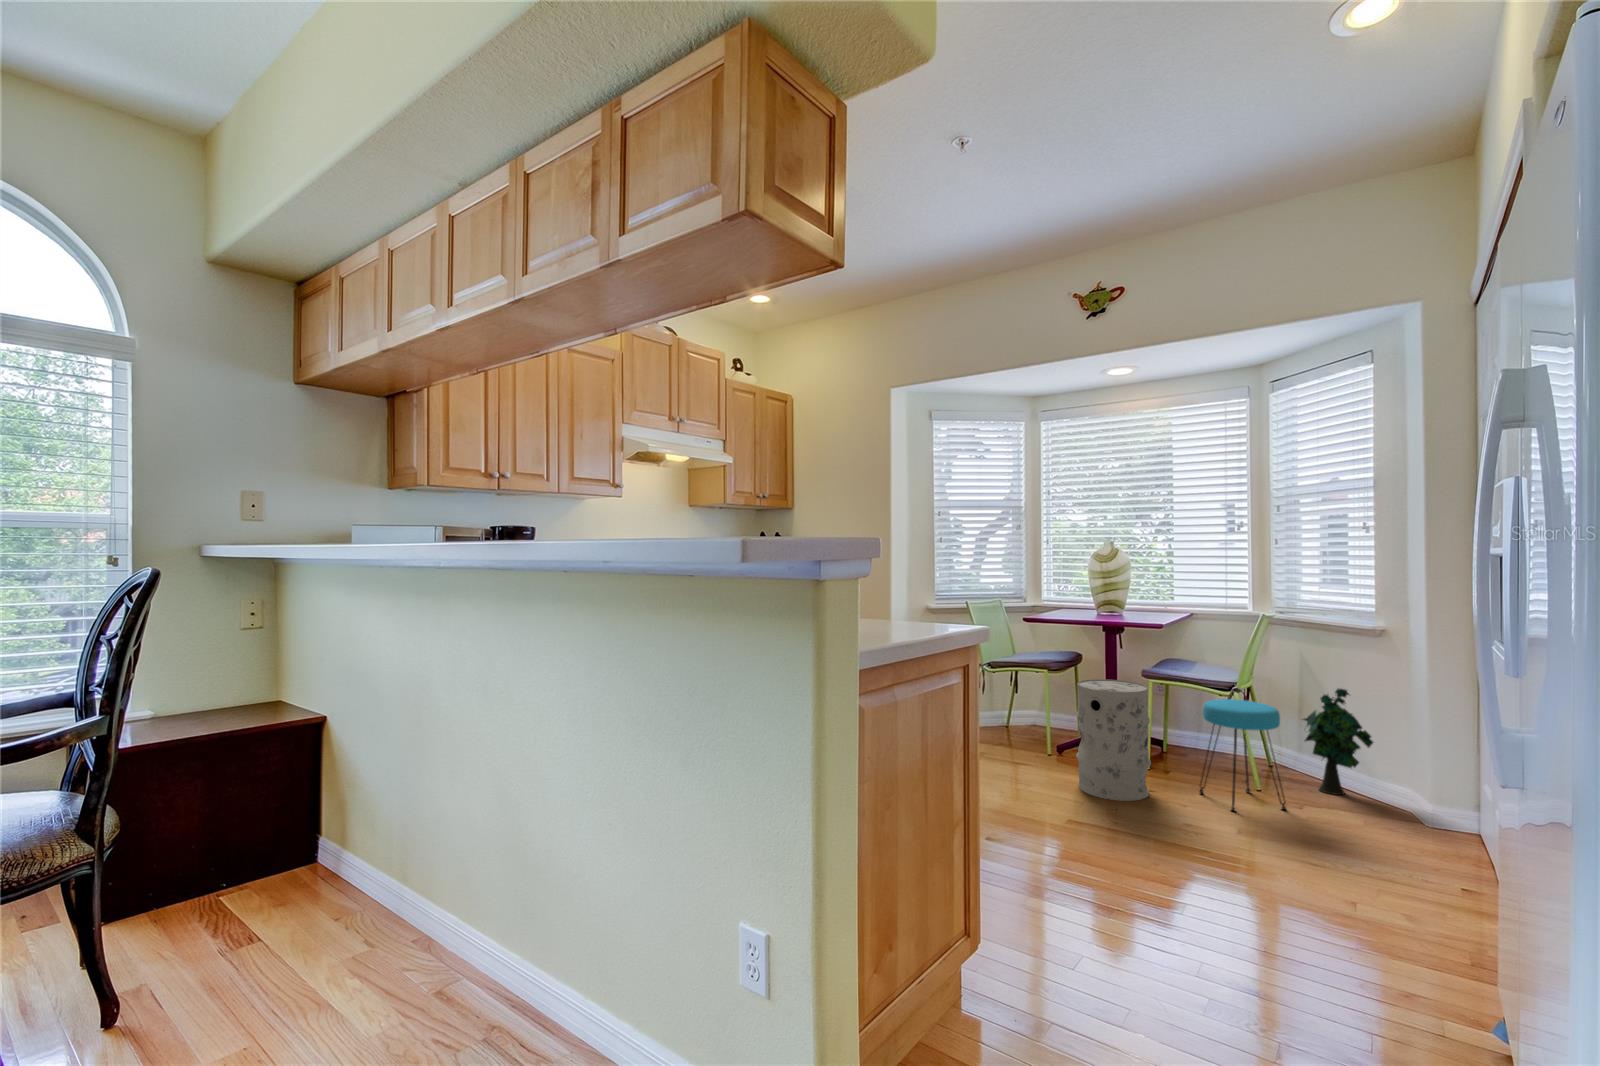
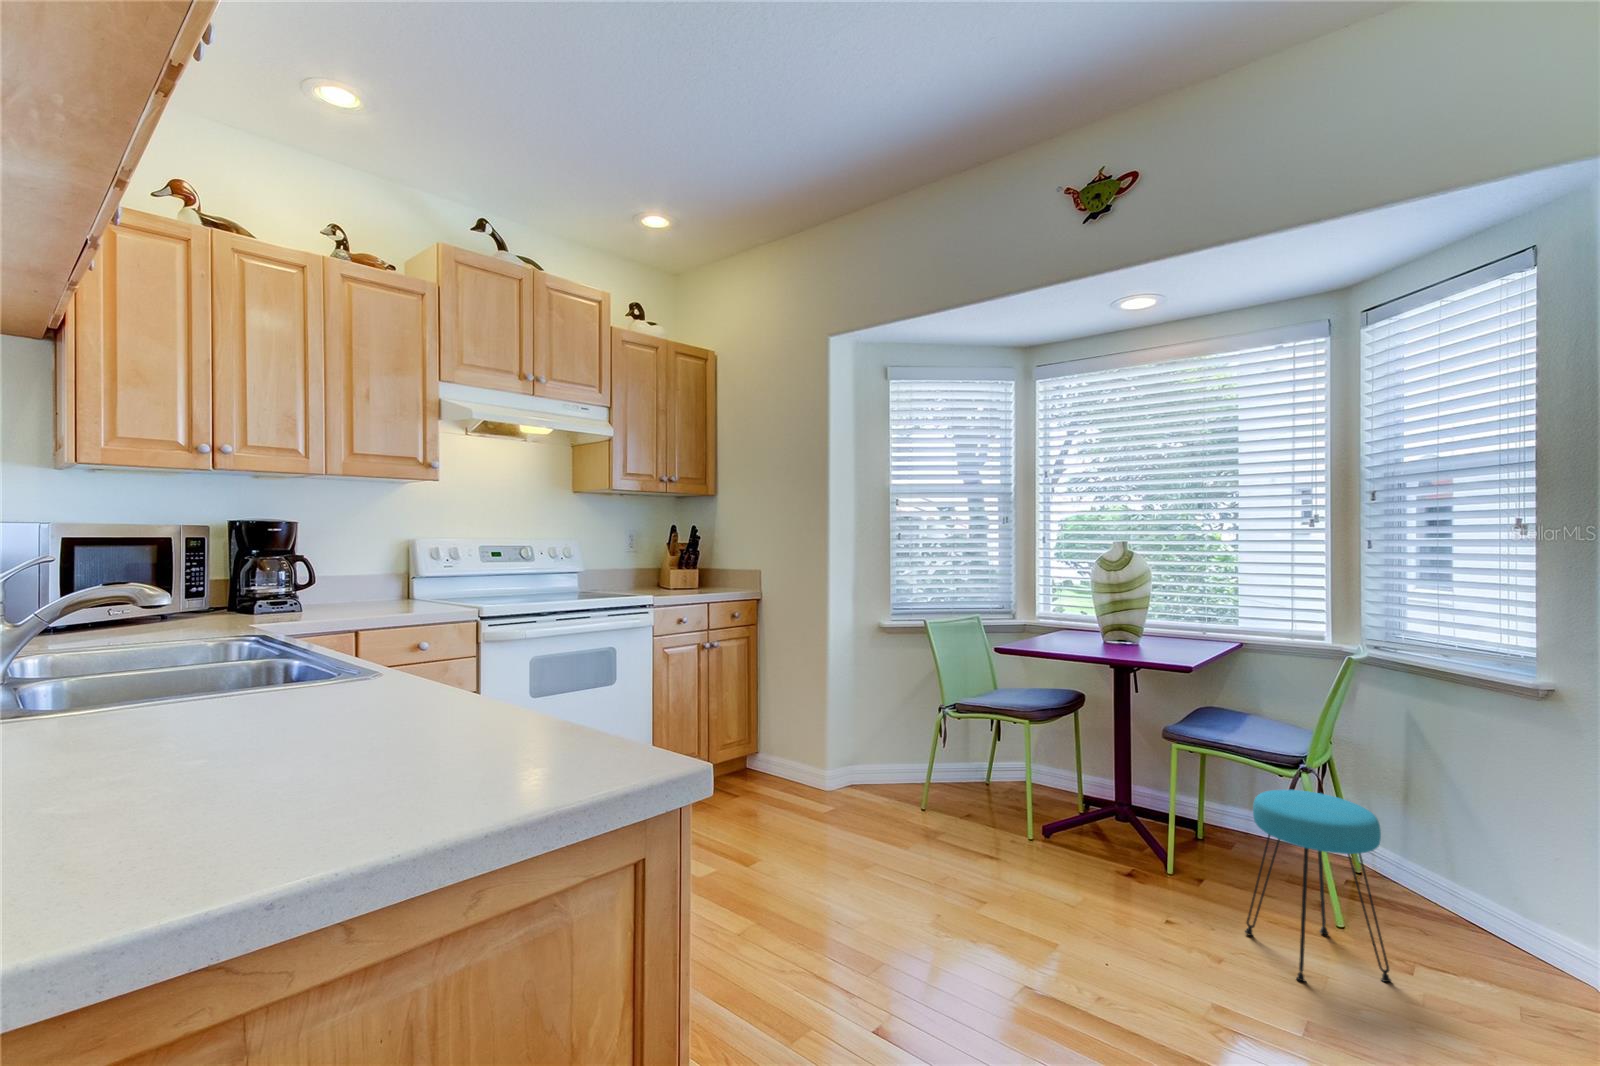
trash can: present [1076,679,1151,801] -> none [1057,748,1169,947]
decorative plant: present [1303,689,1373,795] -> none [1409,777,1536,946]

